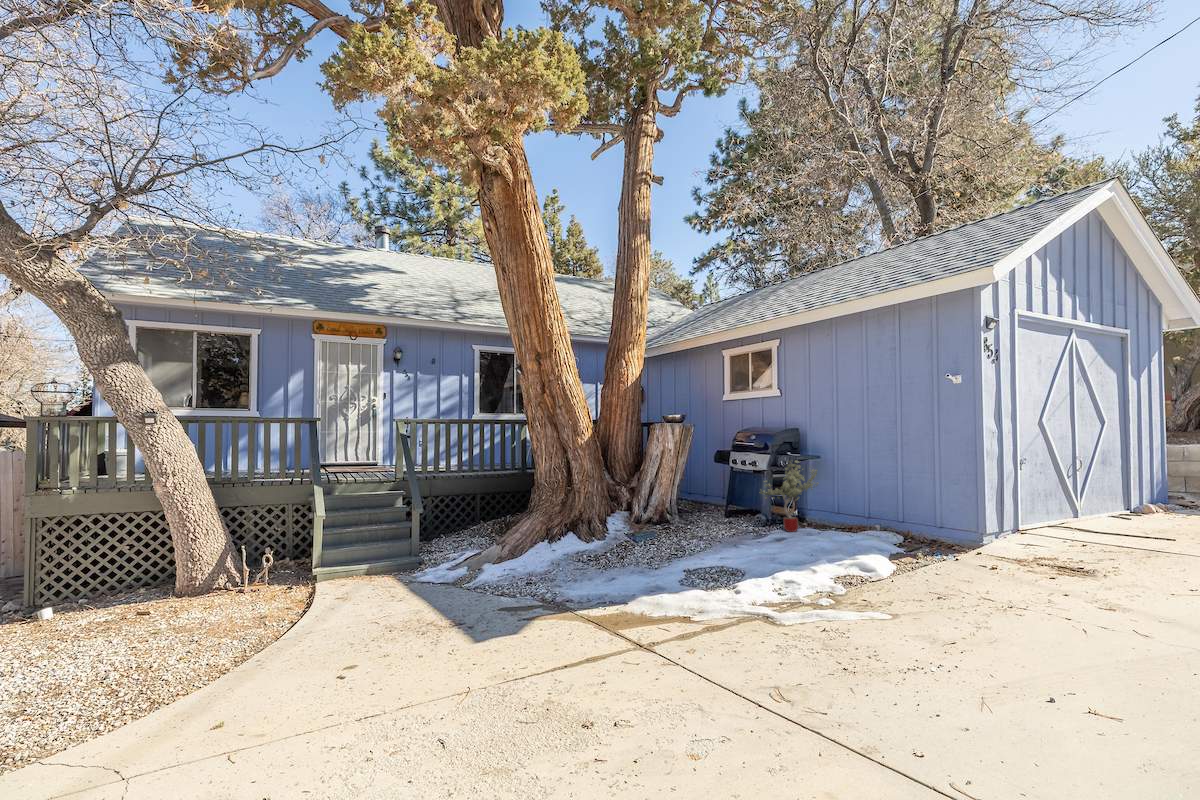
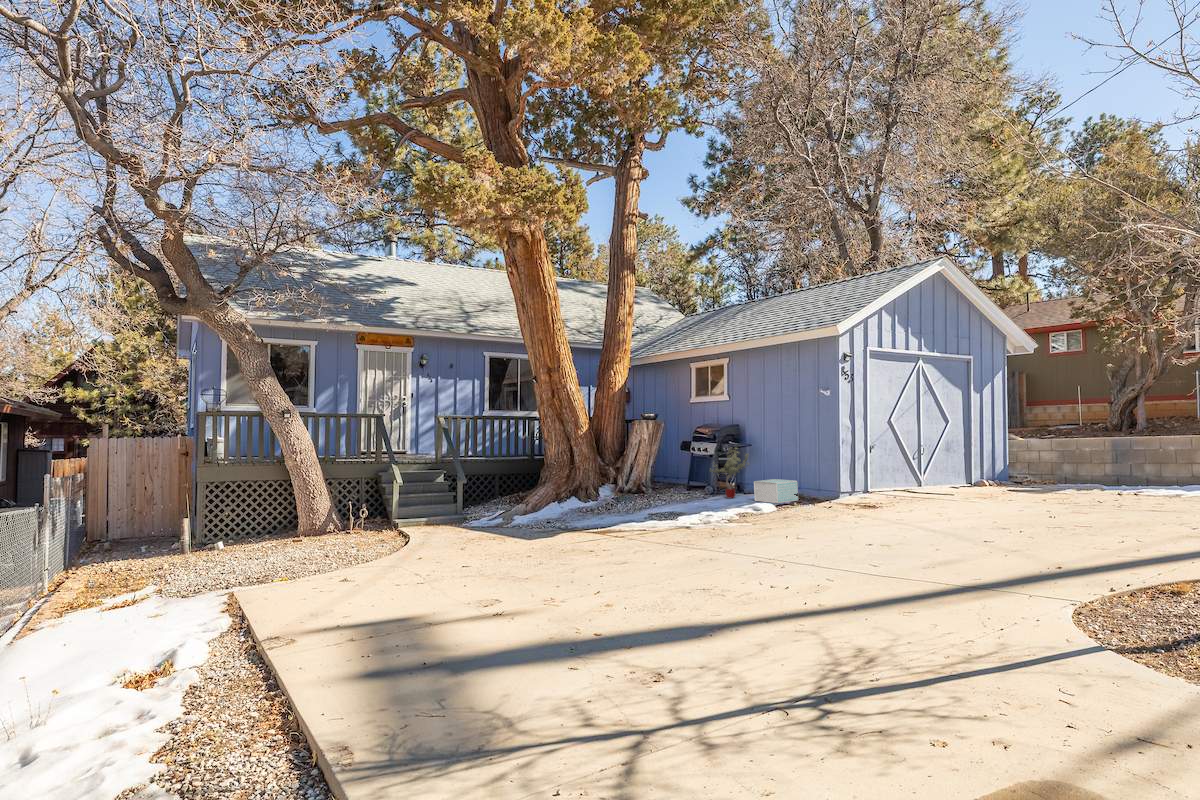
storage box: none [833,507,905,548] -> present [754,479,798,503]

